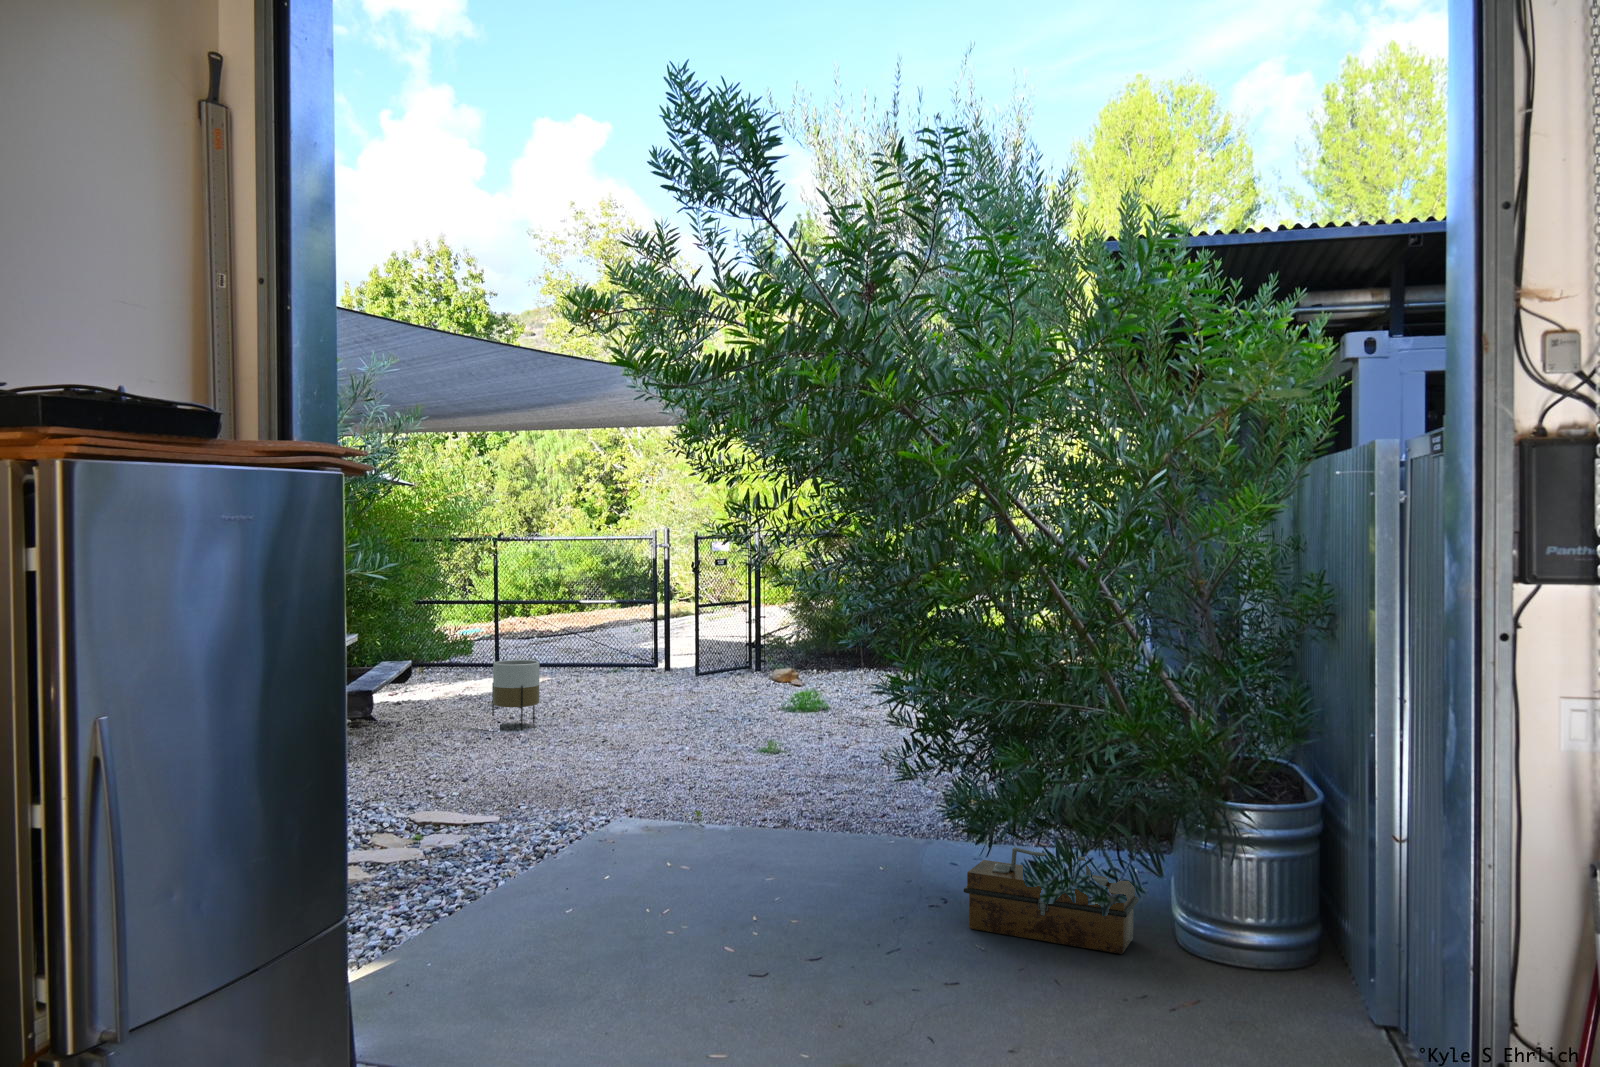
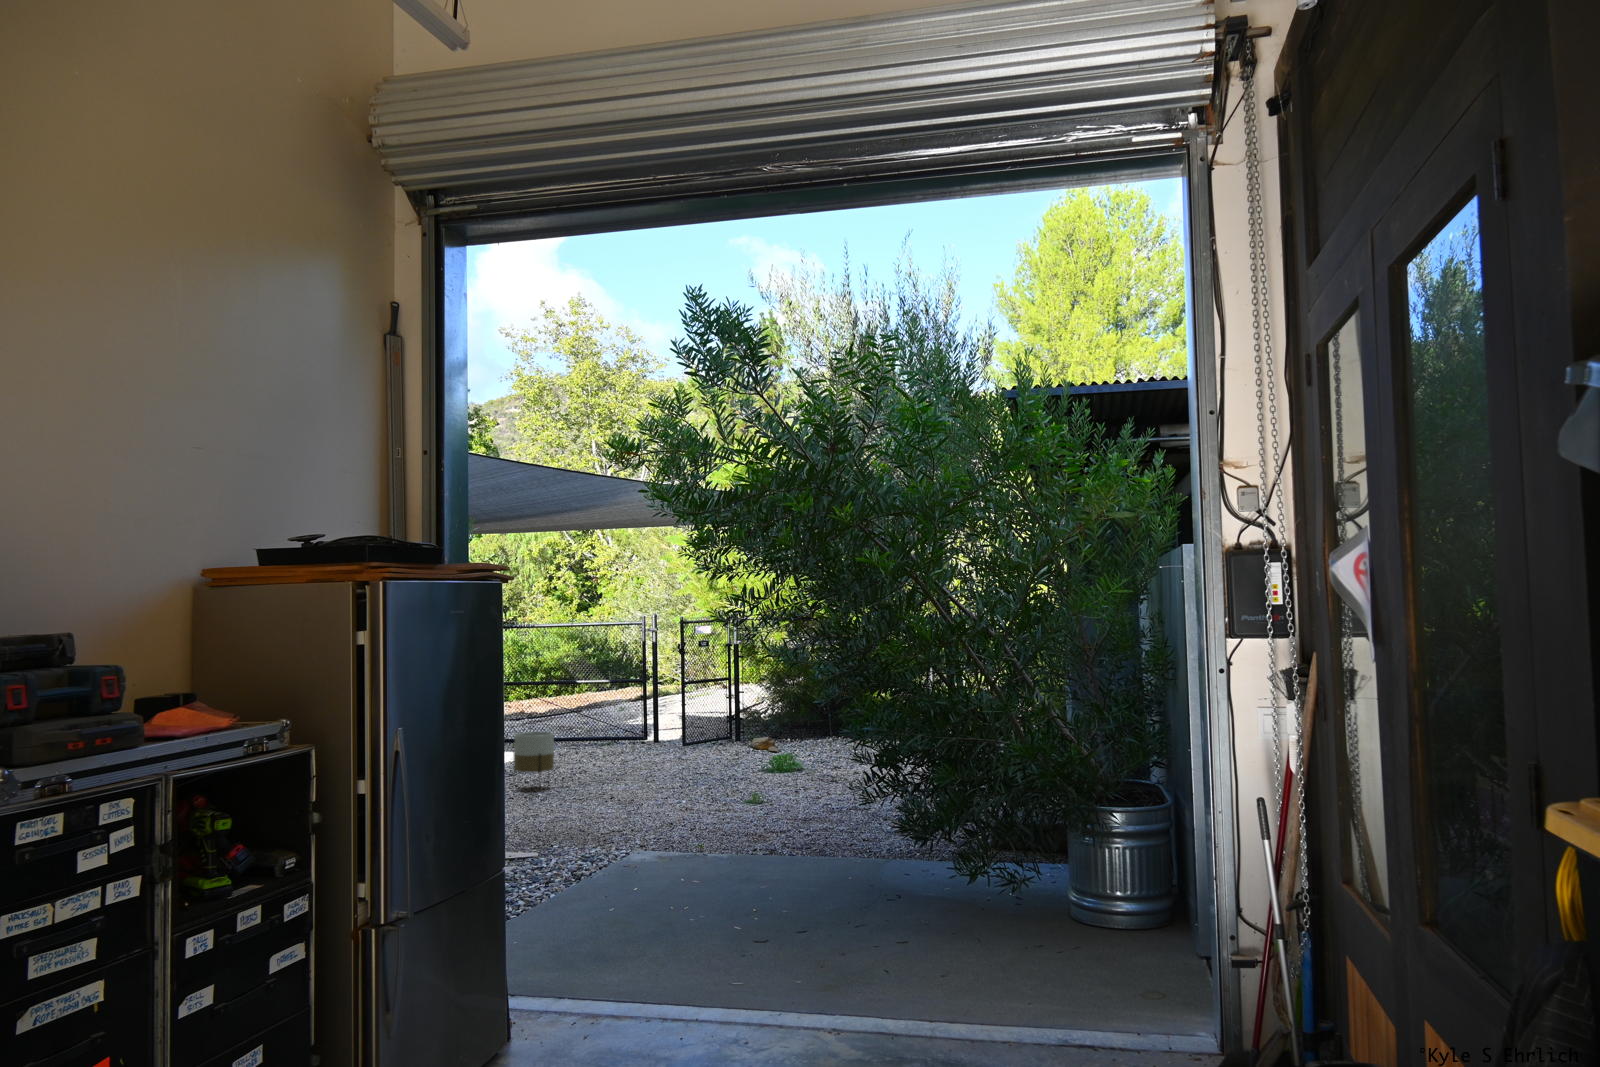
toolbox: present [964,848,1139,954] -> none [912,851,1041,925]

